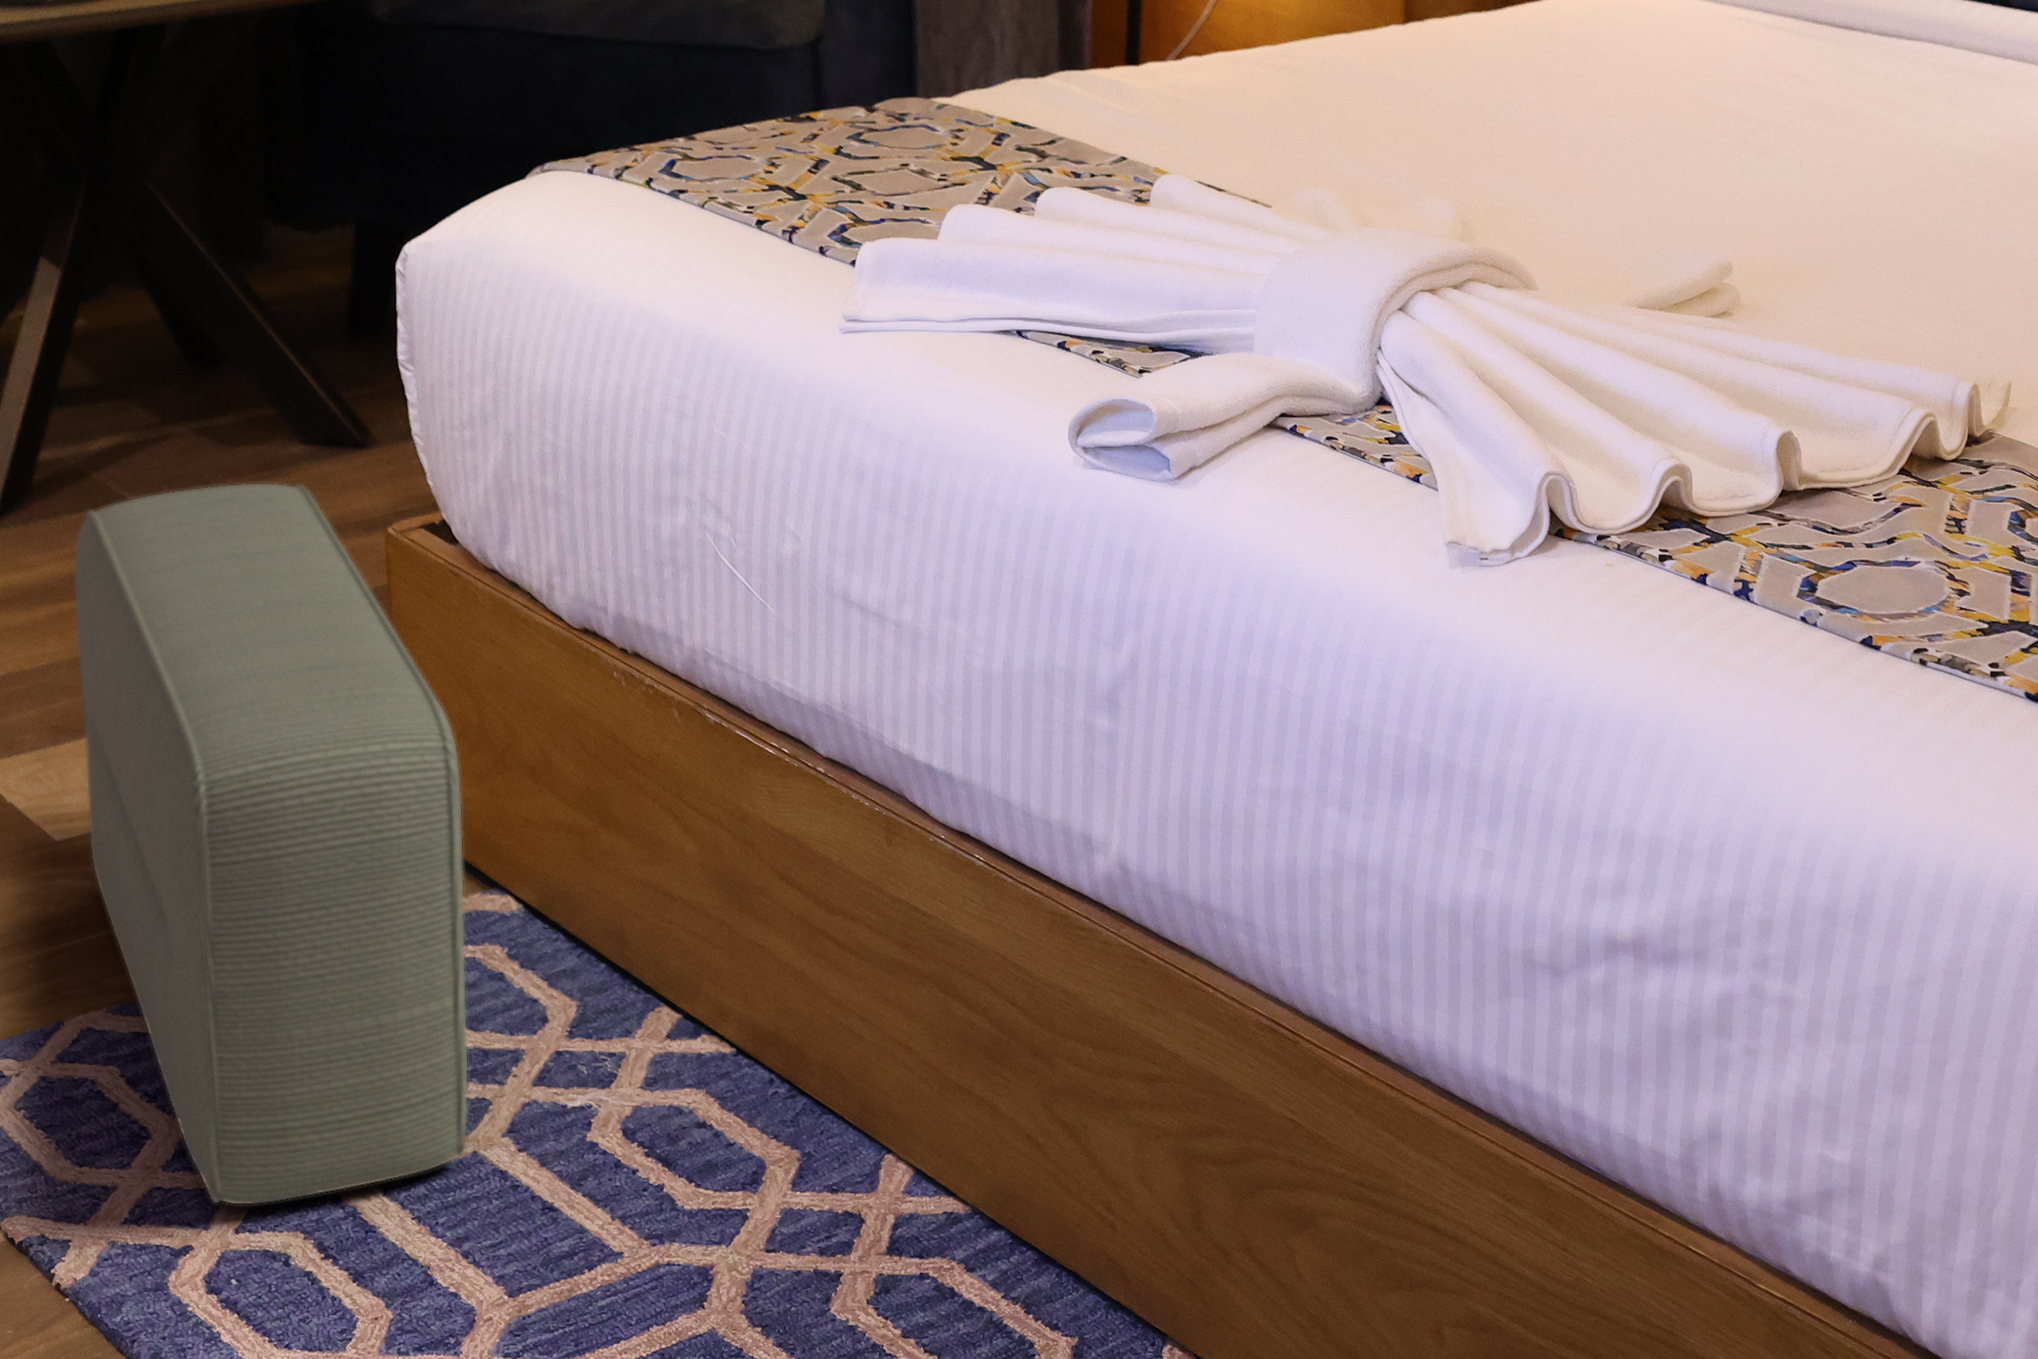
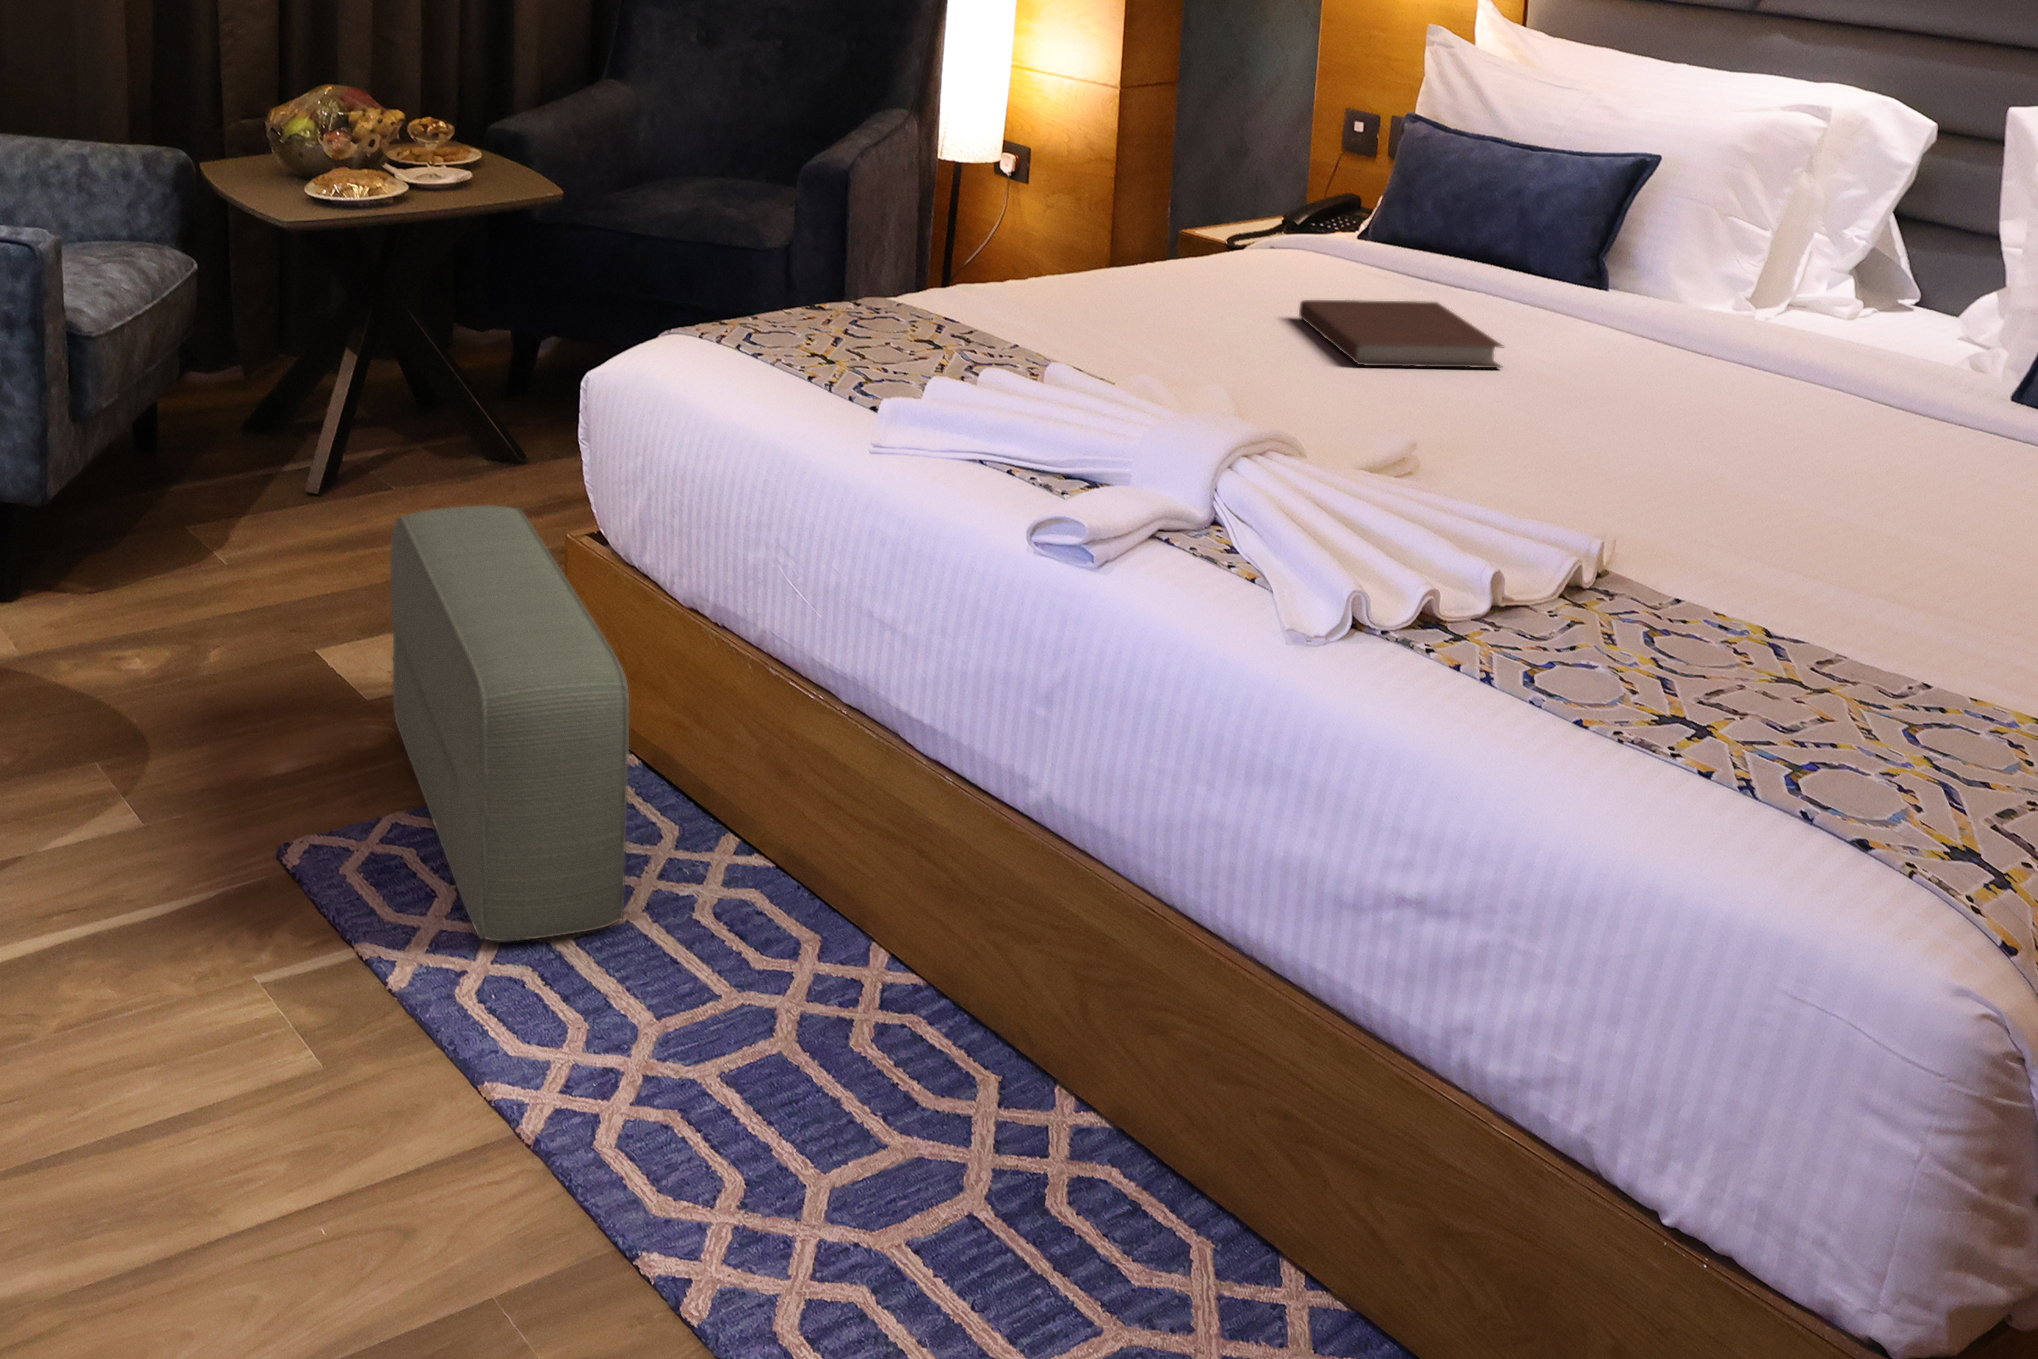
notebook: none [1623,53,1931,156] -> present [1299,300,1504,368]

